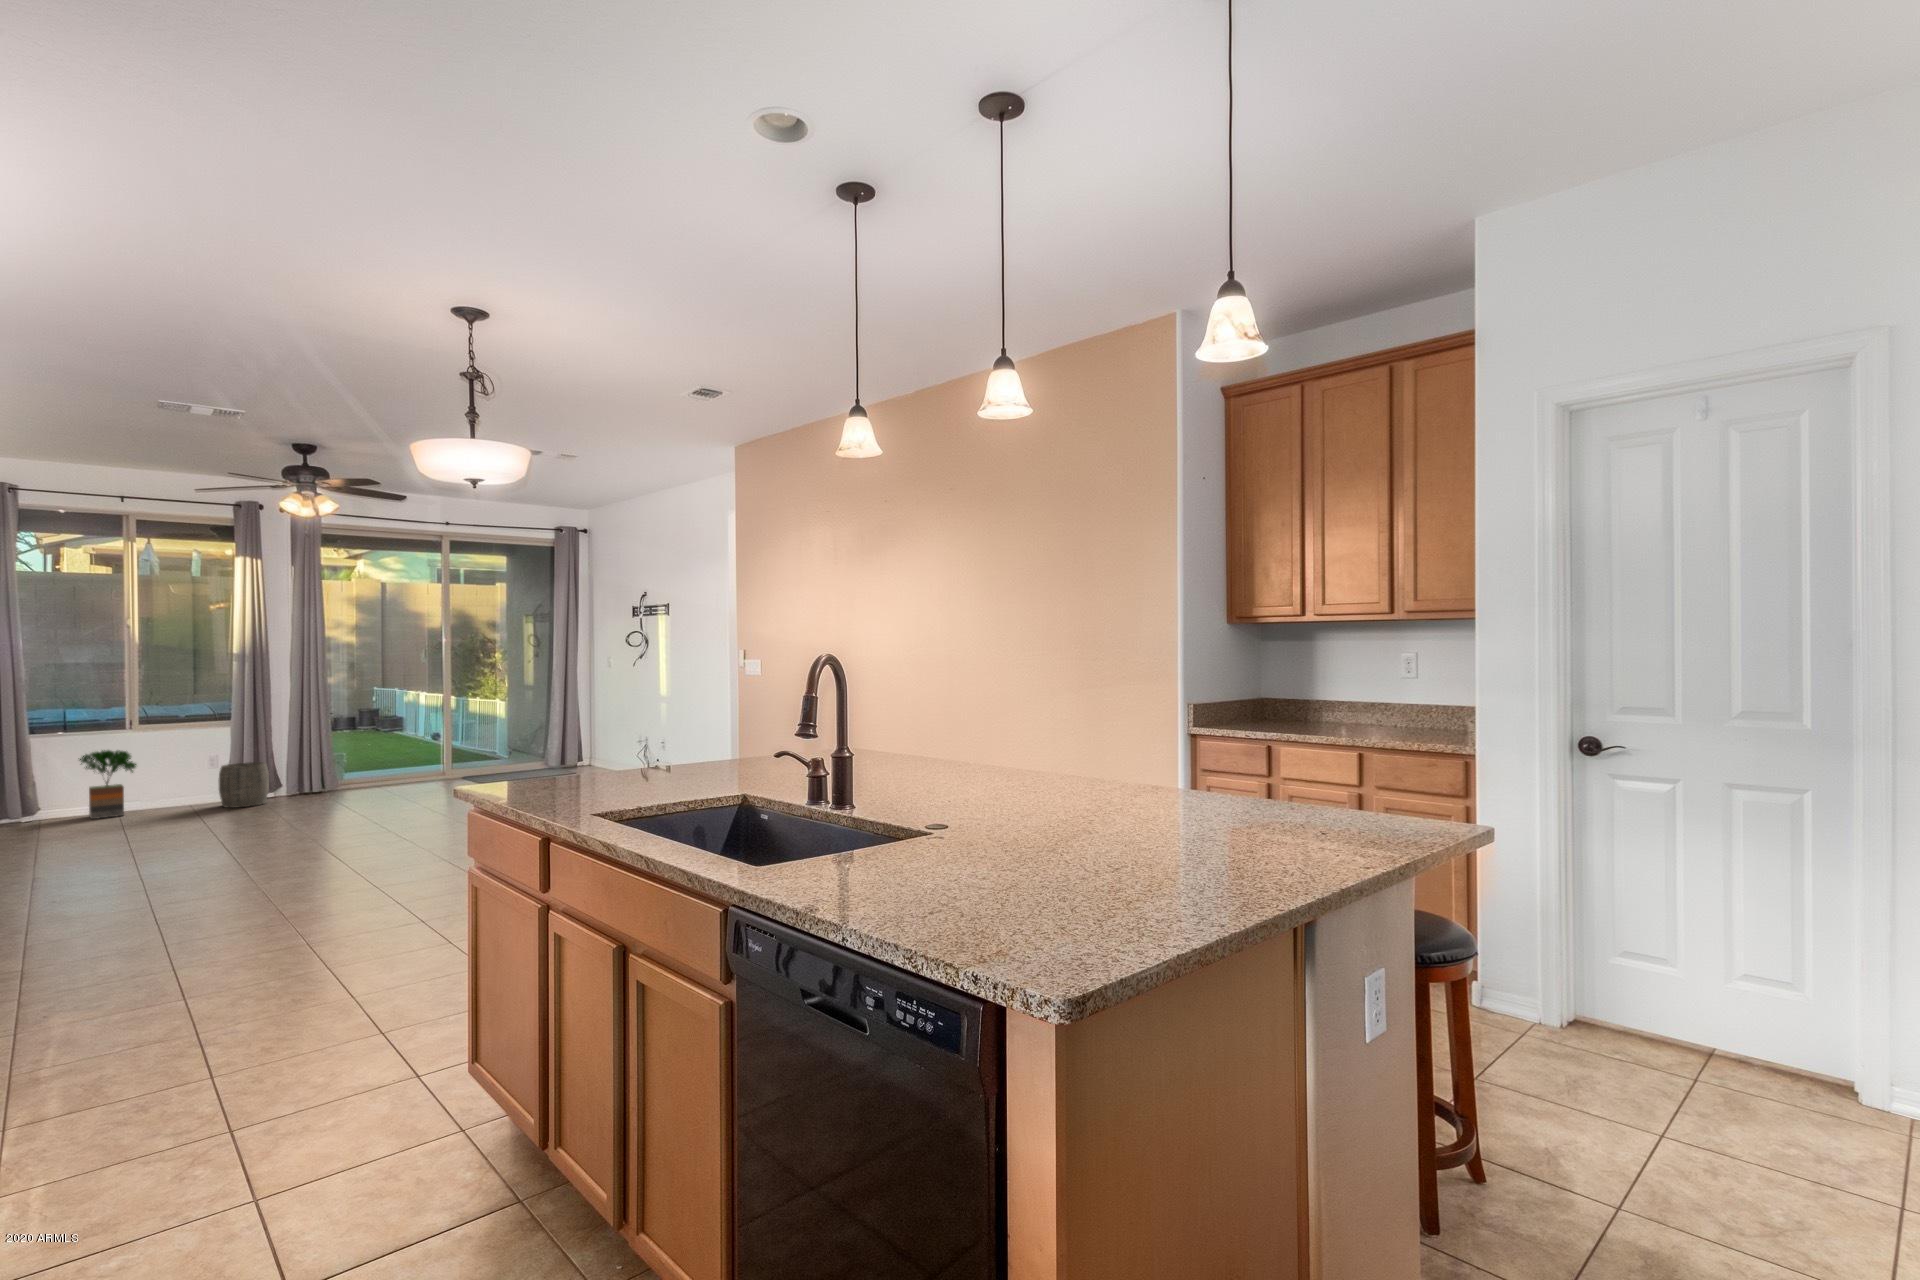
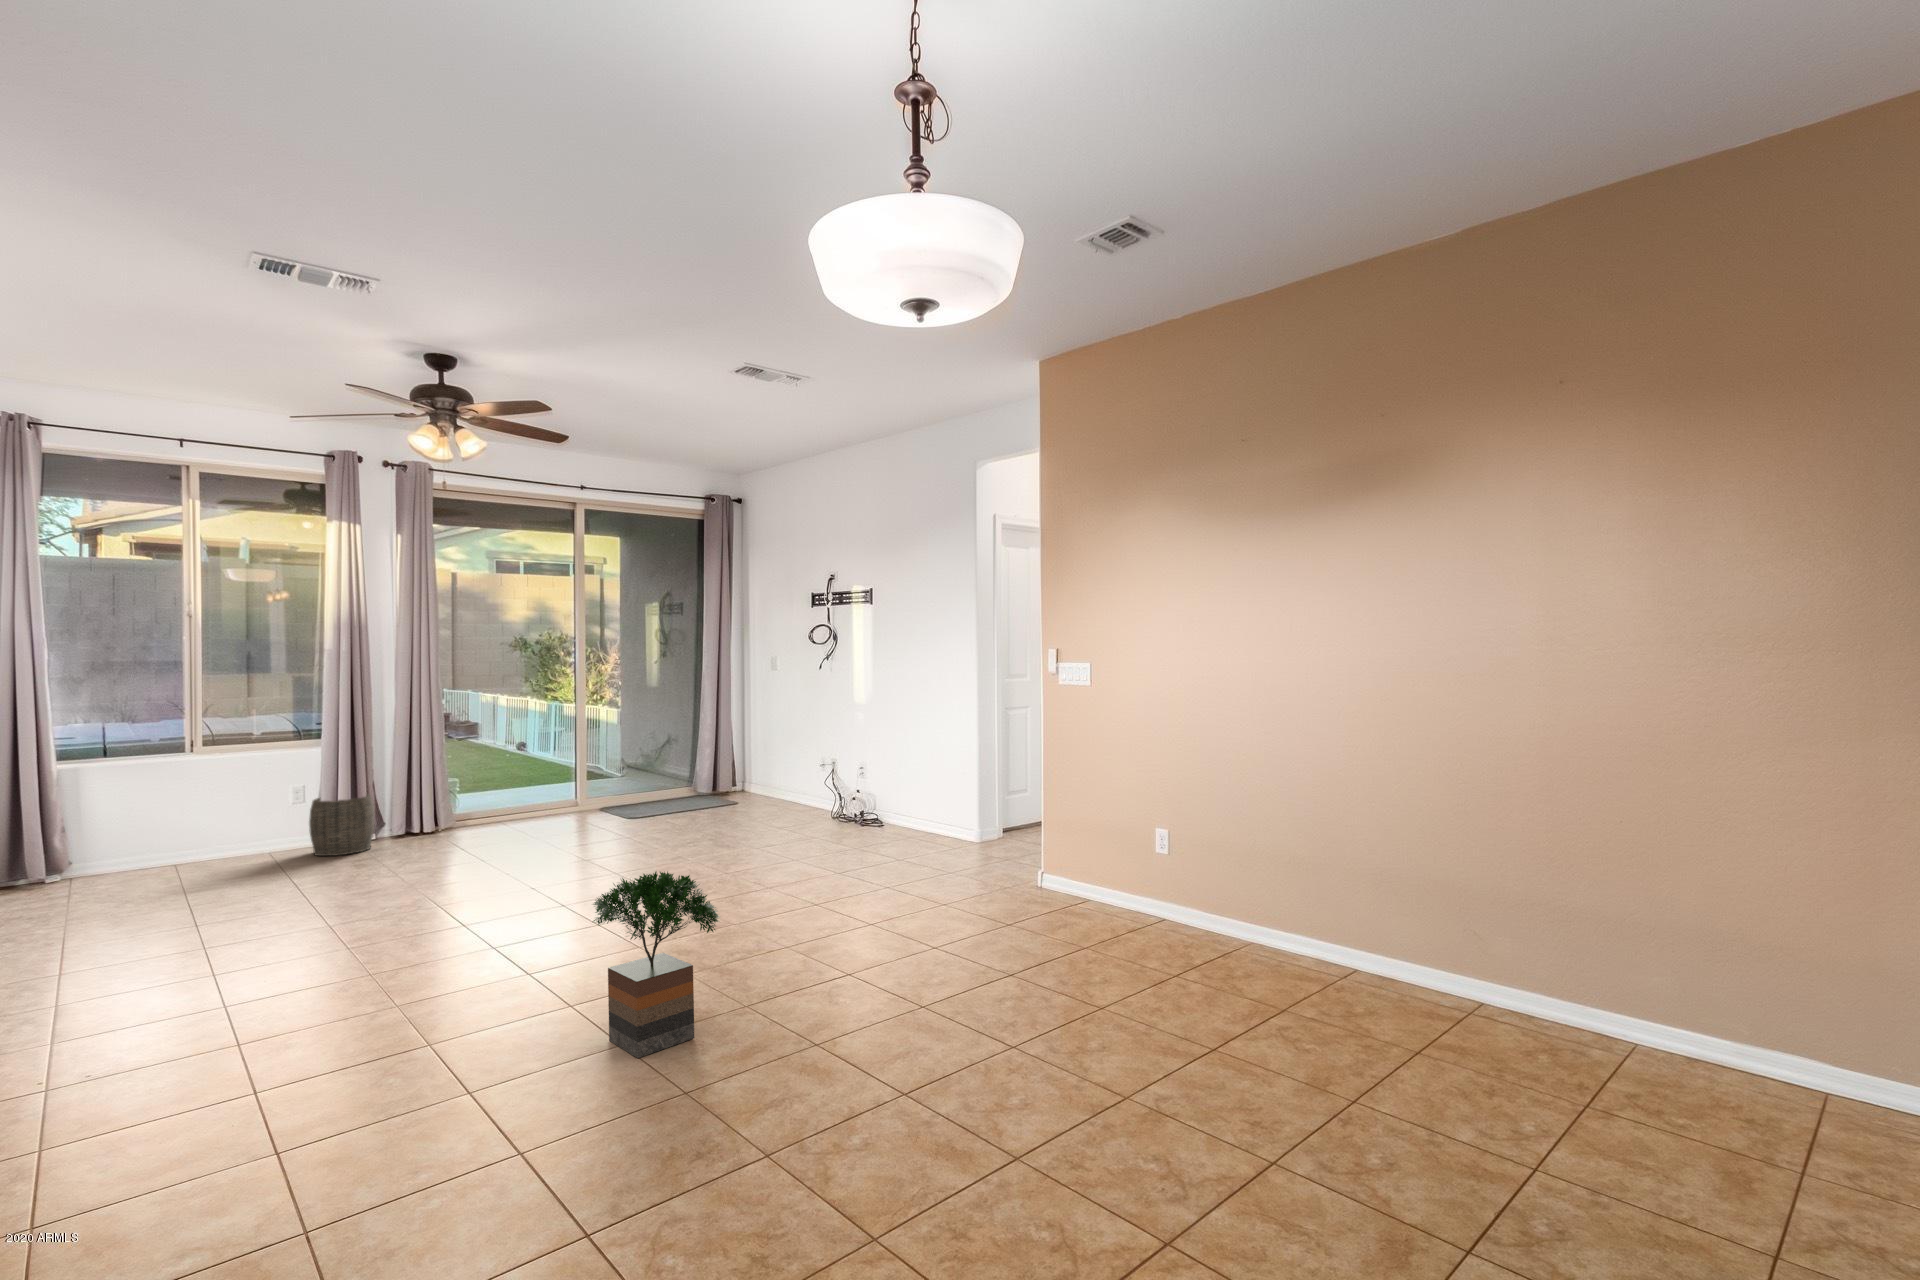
potted tree: present [78,750,137,819] -> present [593,872,719,1058]

